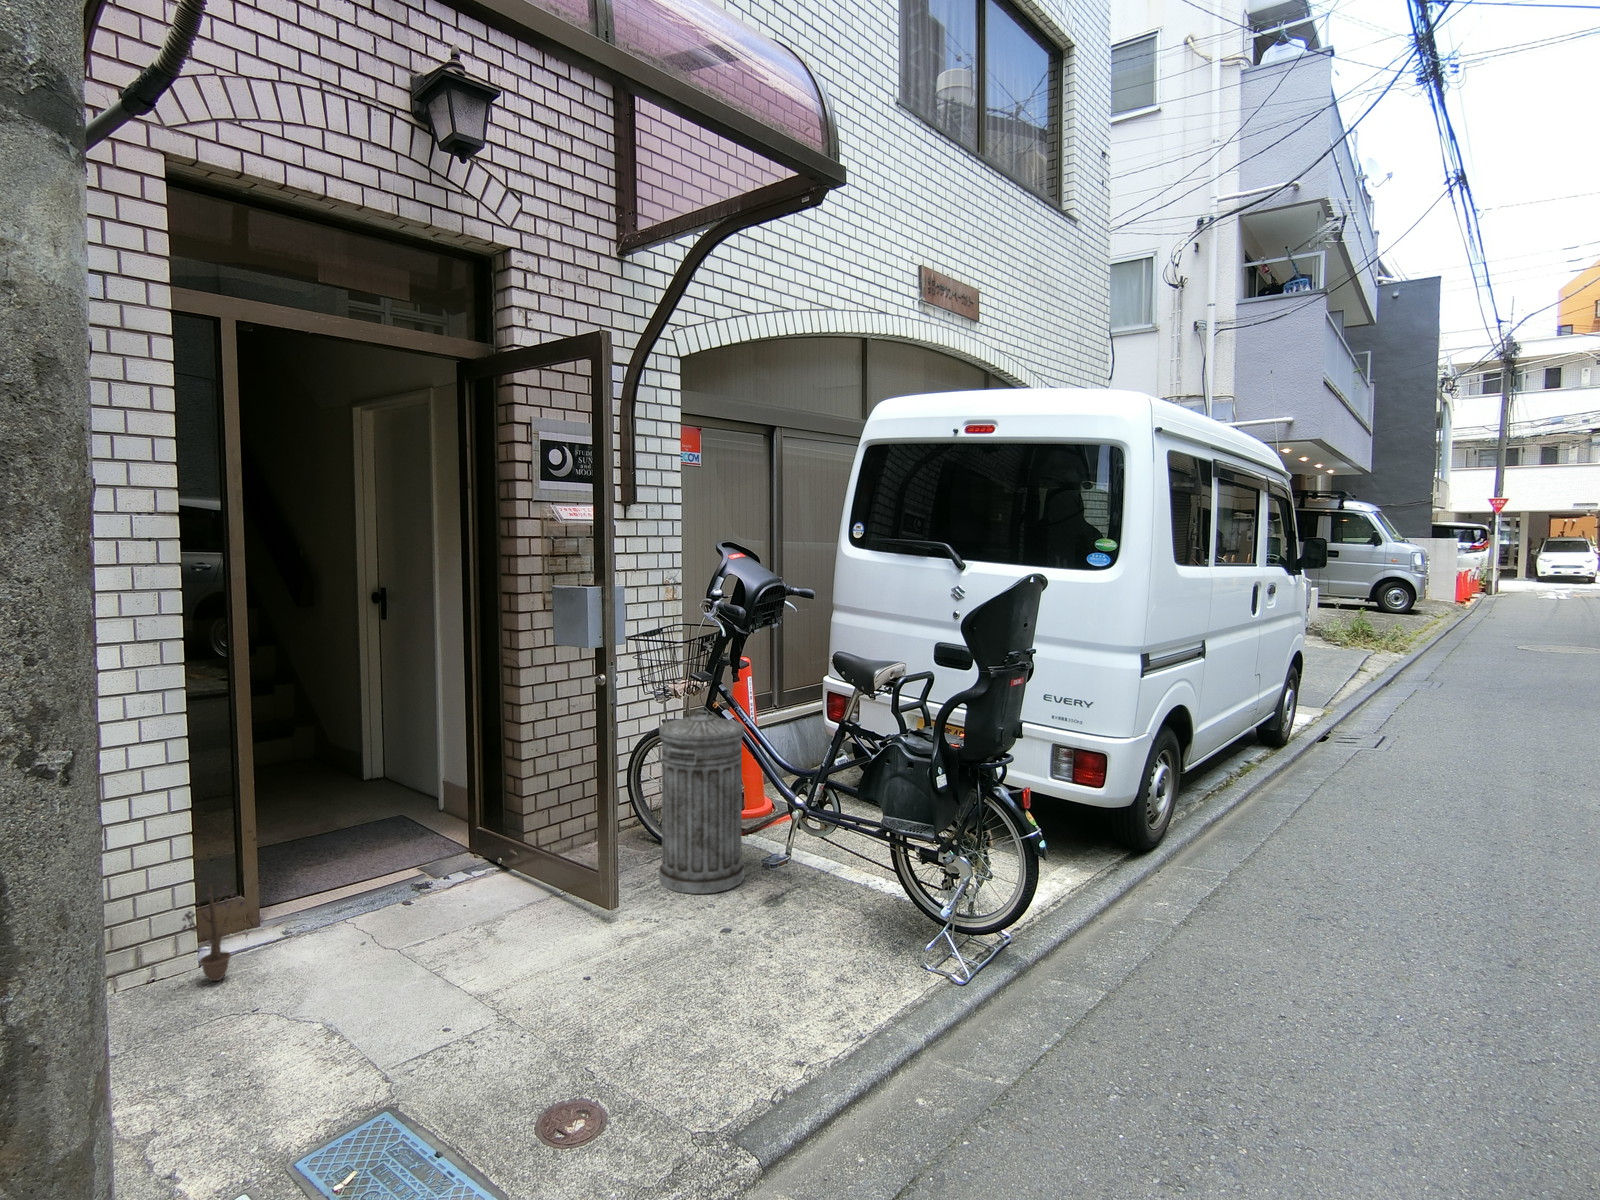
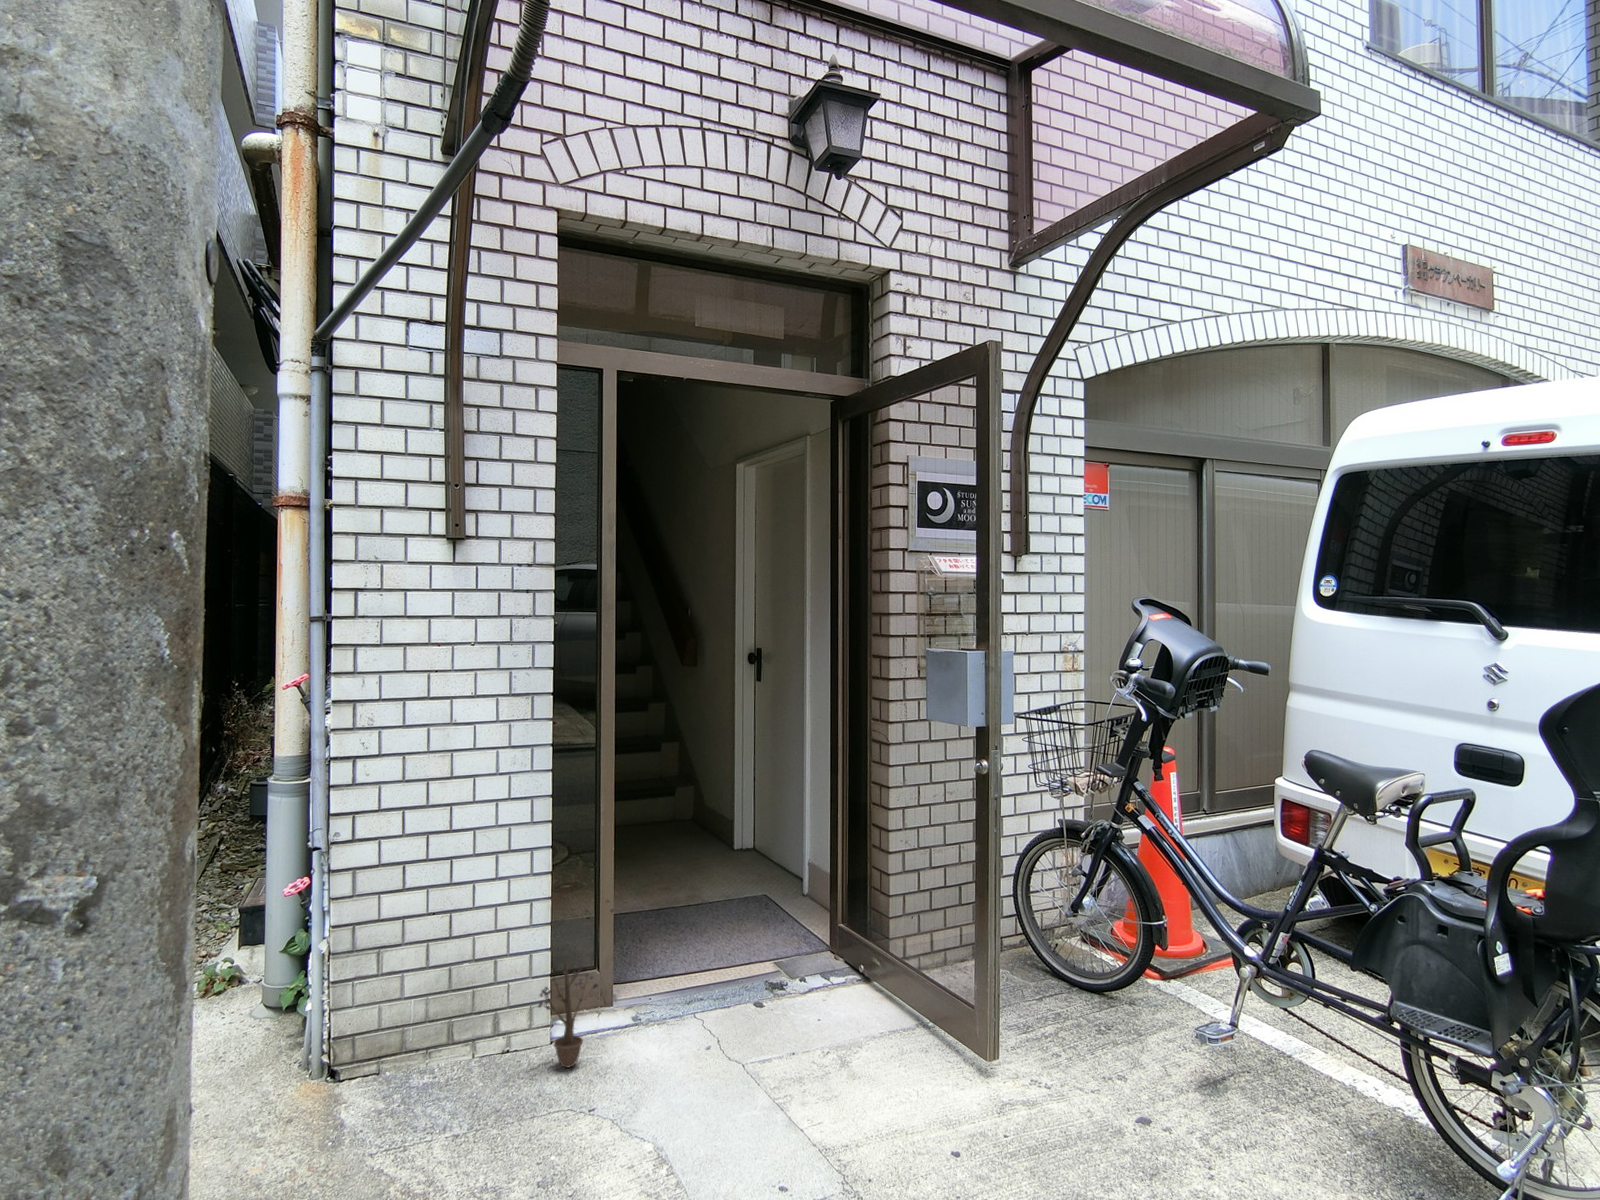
trash can: present [659,711,745,894] -> none [1053,810,1166,1049]

